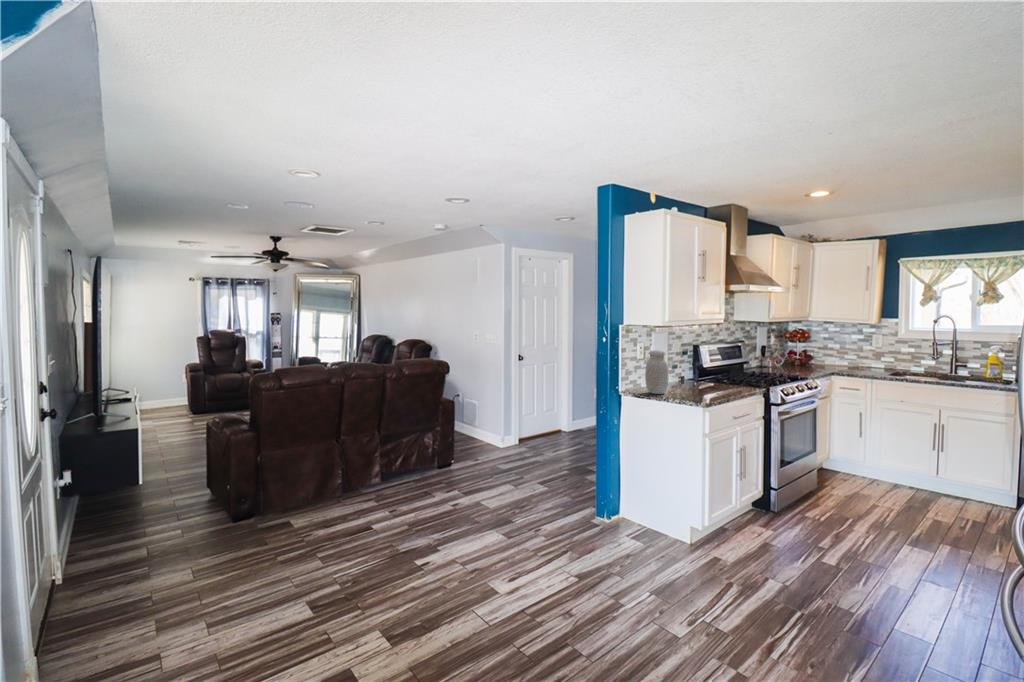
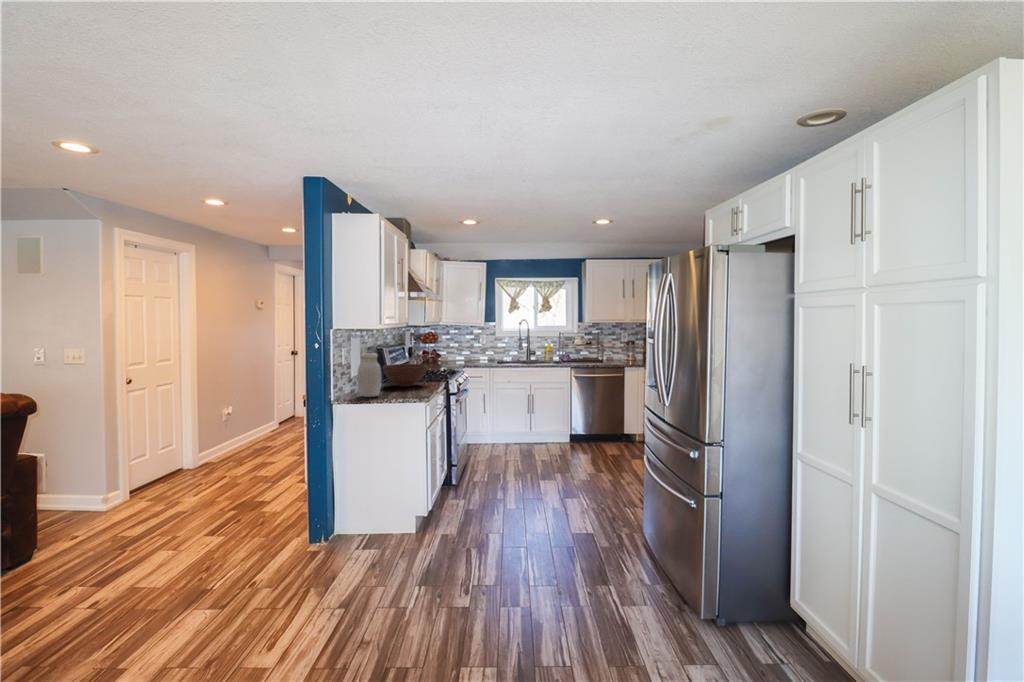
fruit bowl: none [688,364,739,389] -> present [383,364,427,386]

